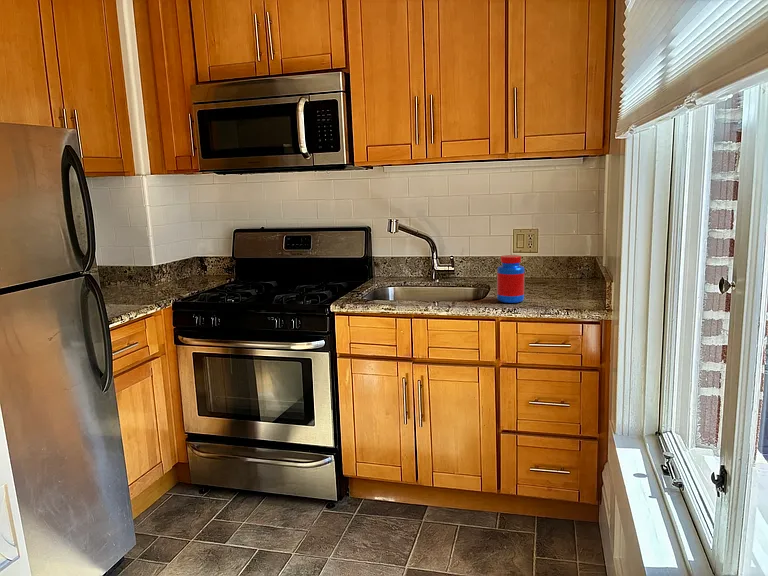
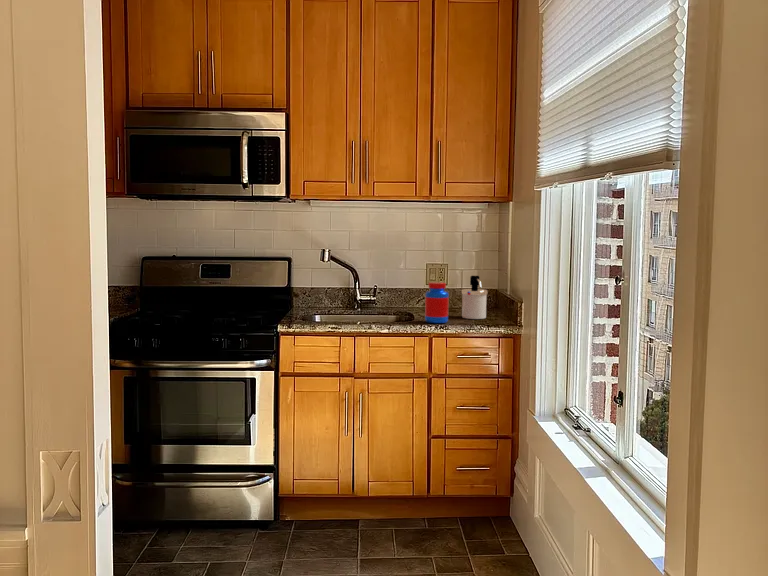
soap dispenser: none [545,246,576,296] -> present [462,276,488,319]

